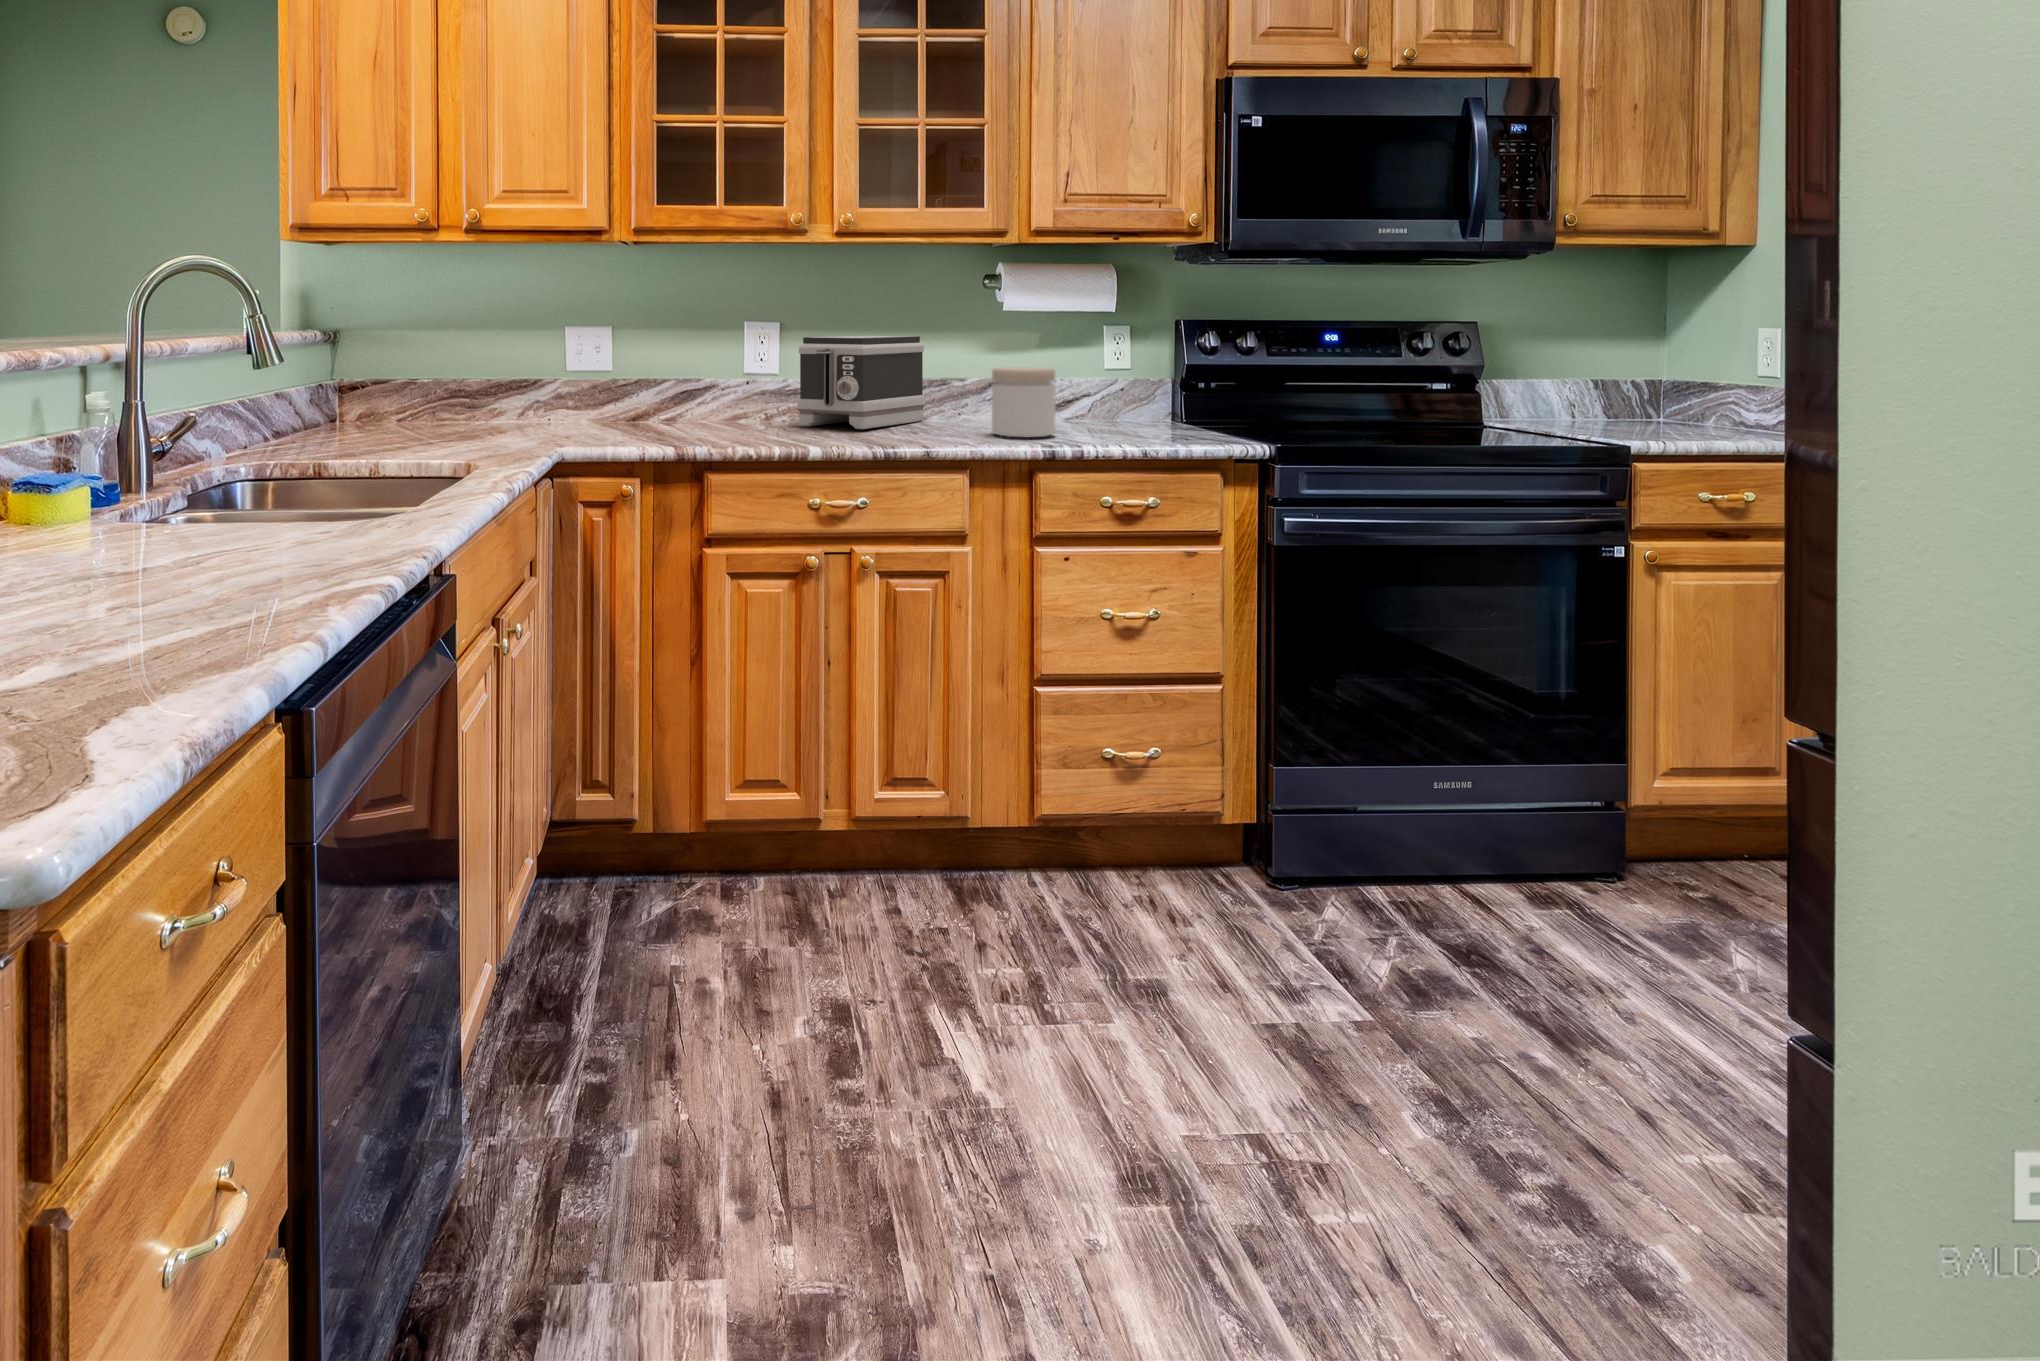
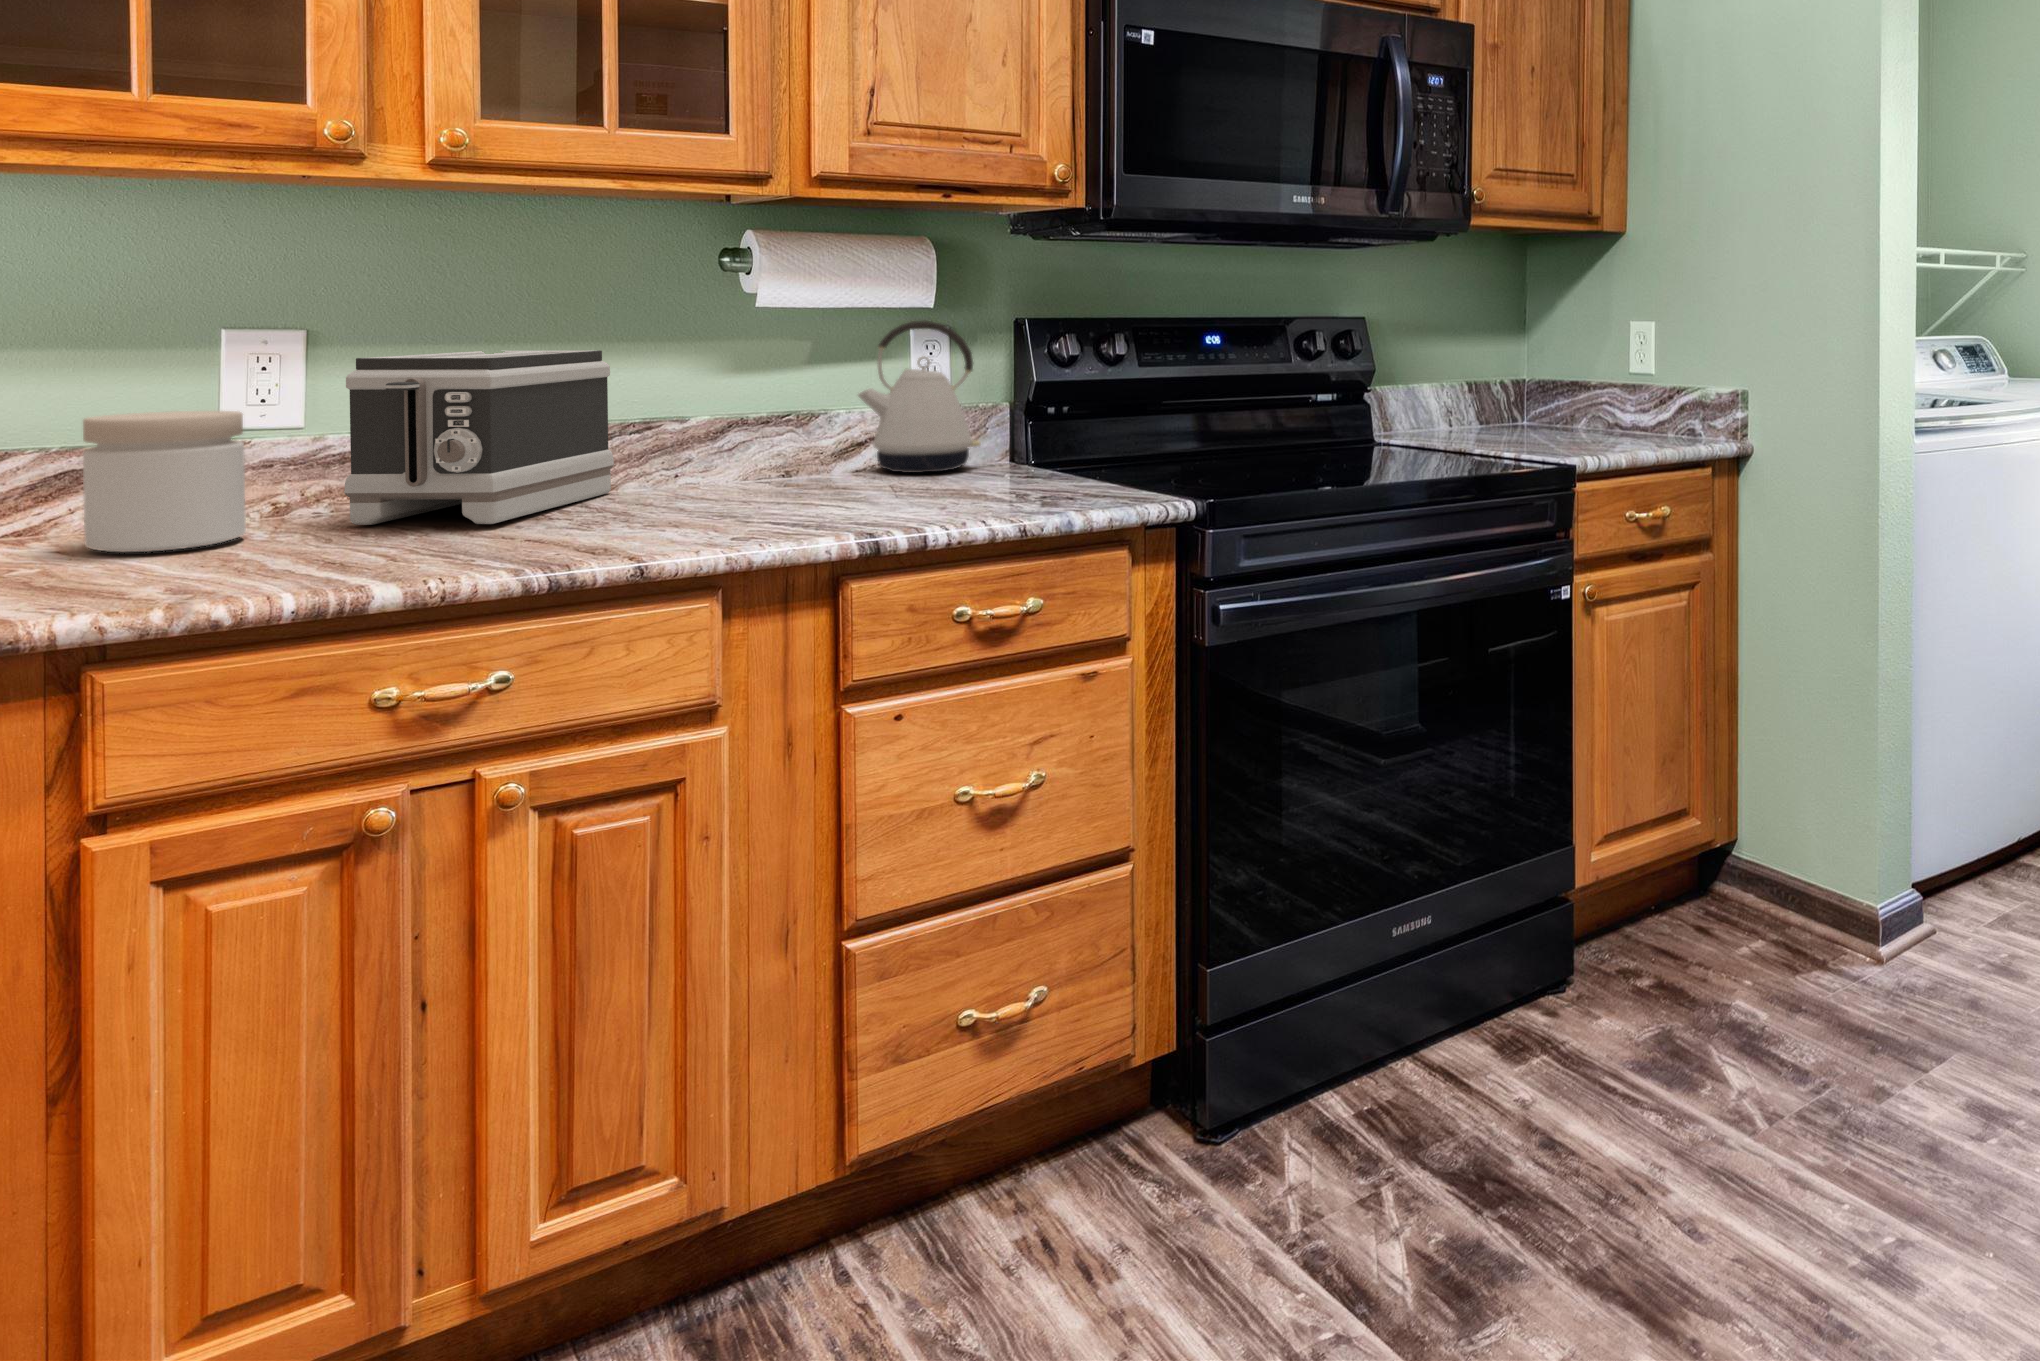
kettle: none [1067,320,1148,422] -> present [858,321,981,473]
jar: present [992,368,1056,437] -> present [83,411,246,552]

